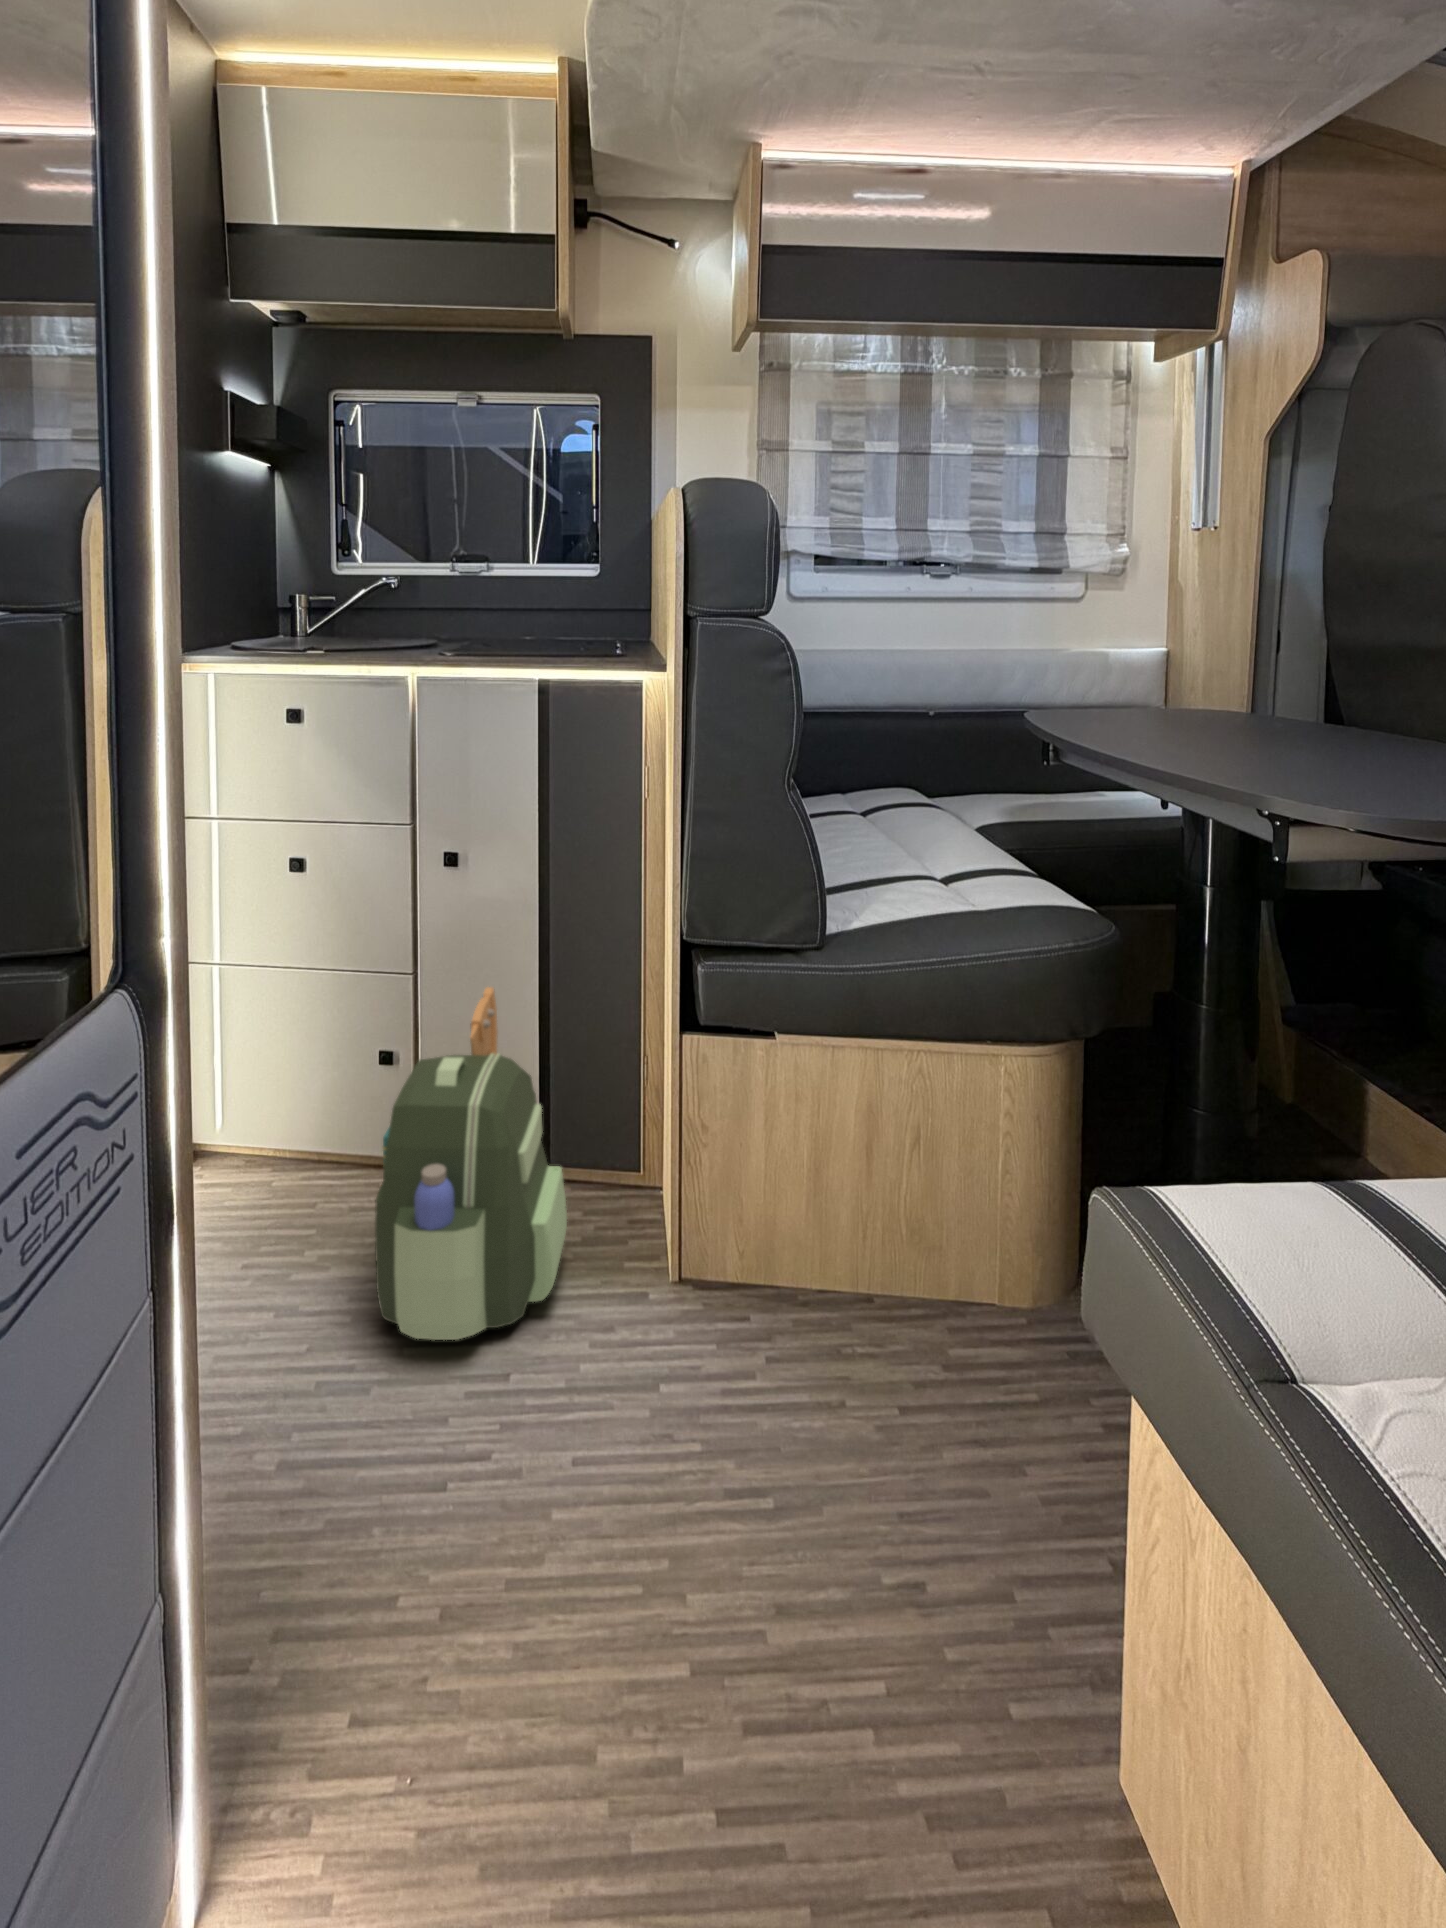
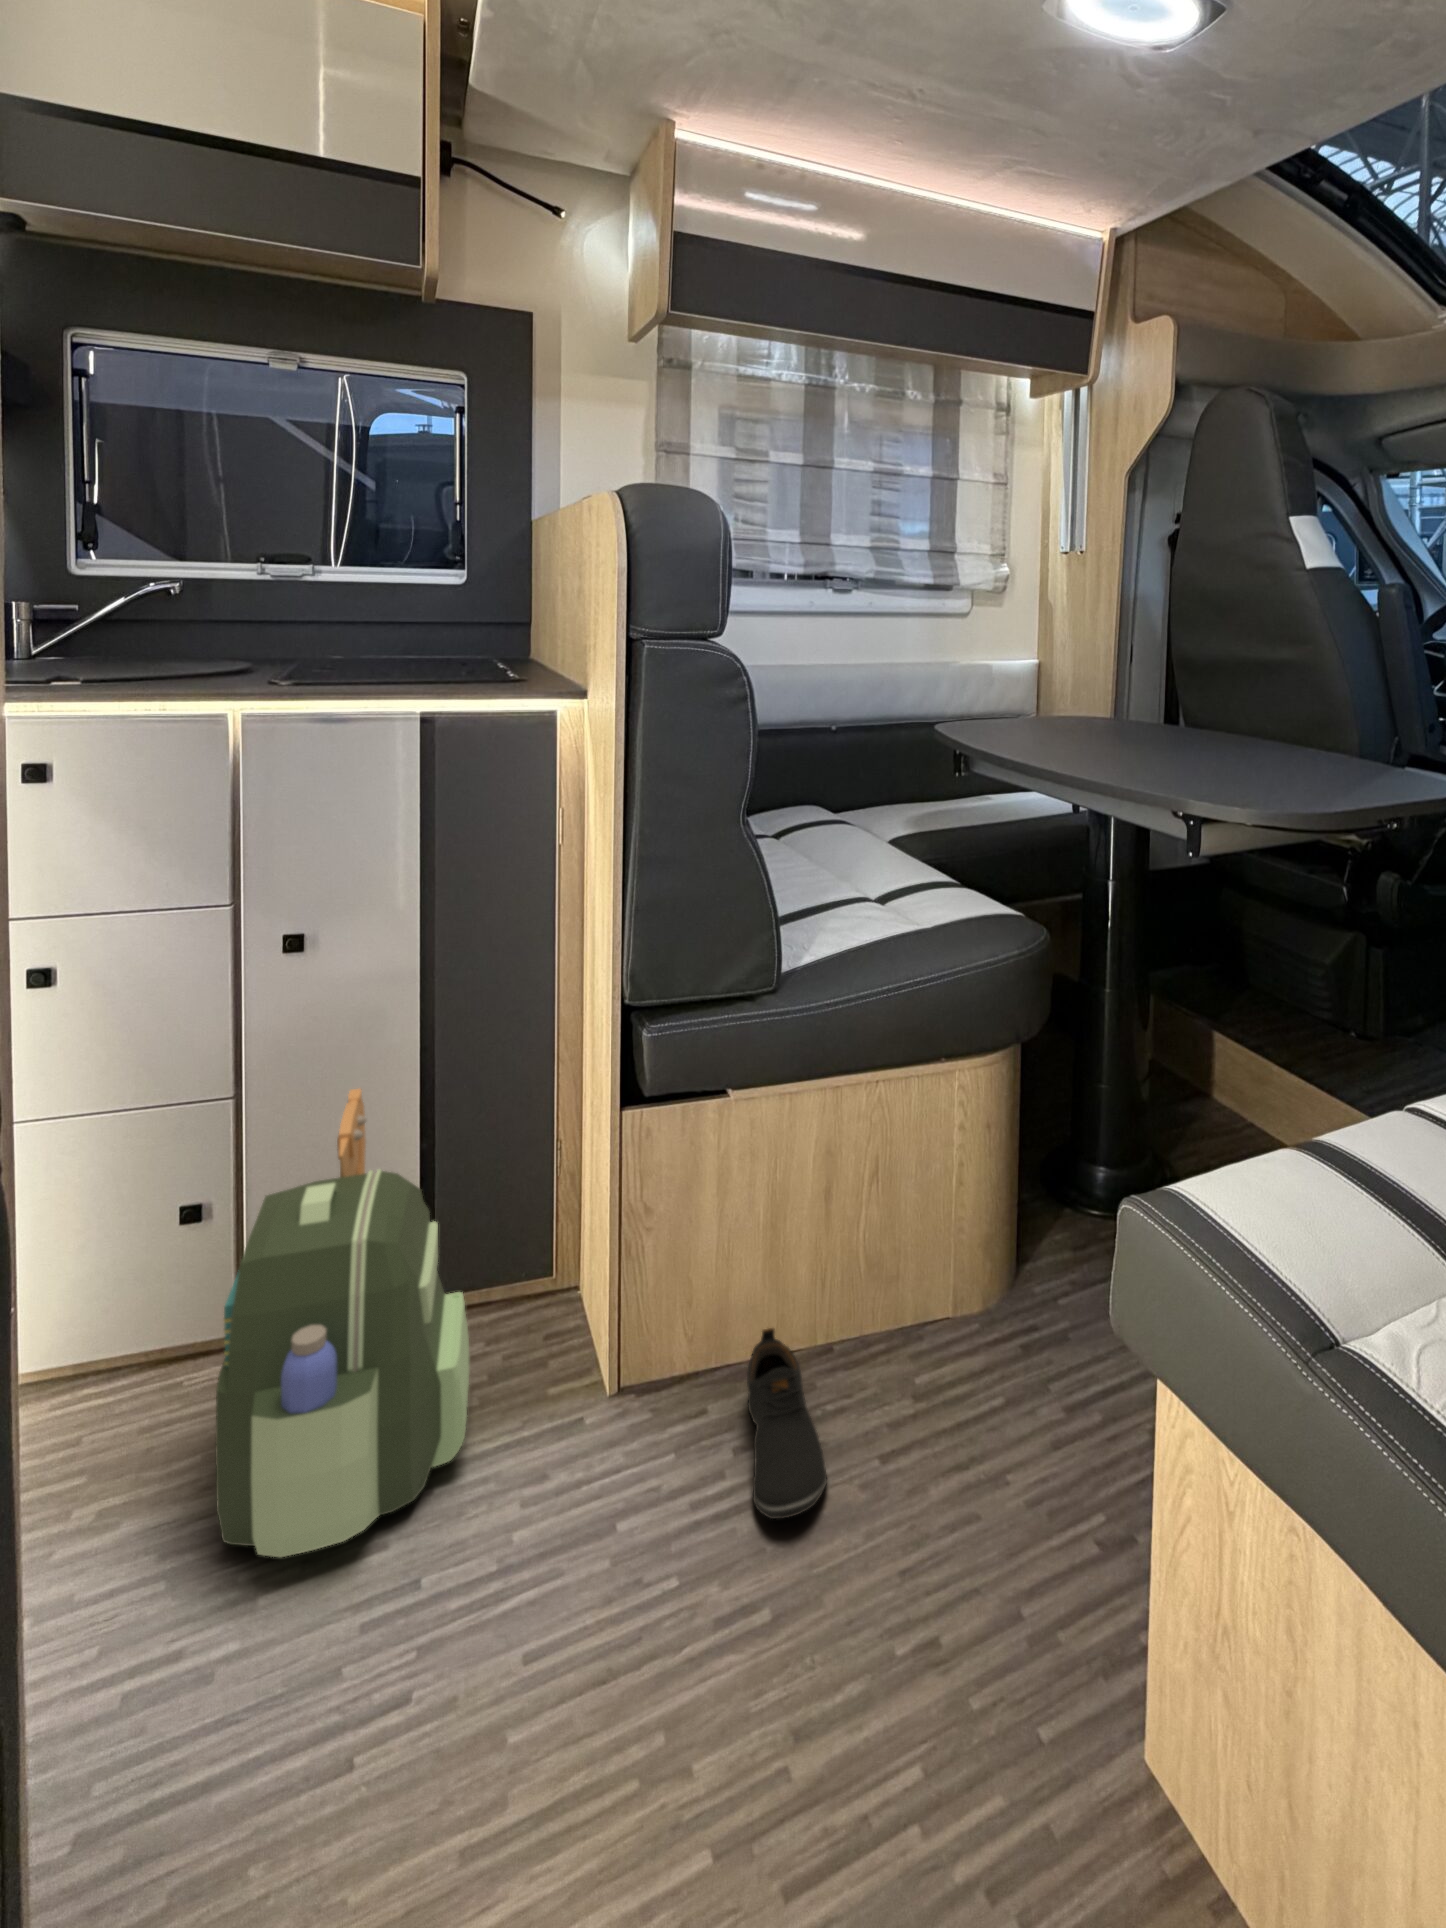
shoe: none [778,1255,848,1424] -> present [747,1328,827,1519]

